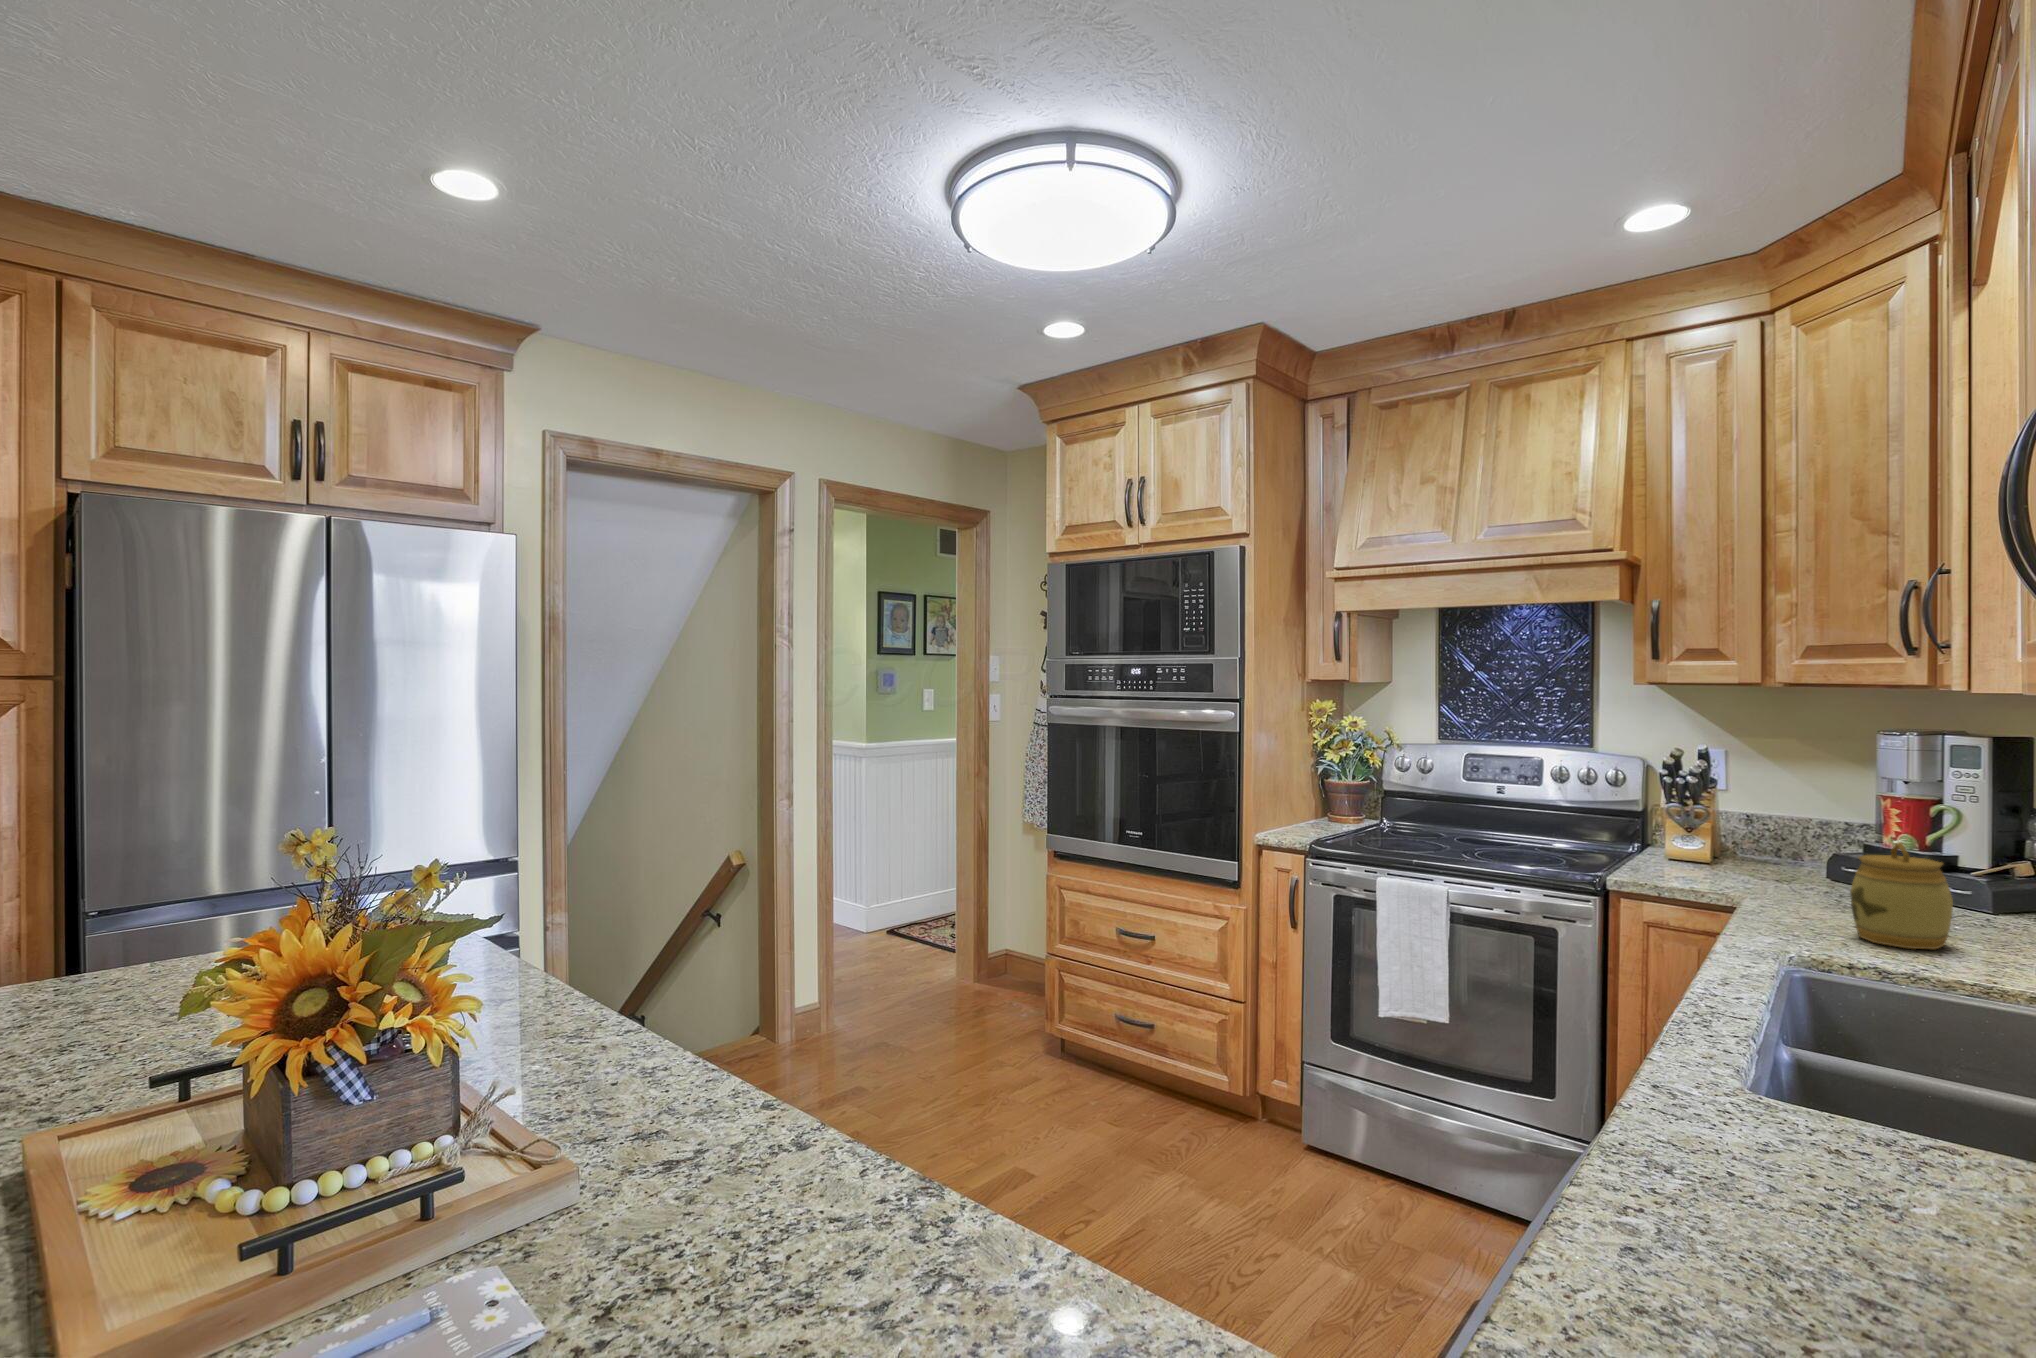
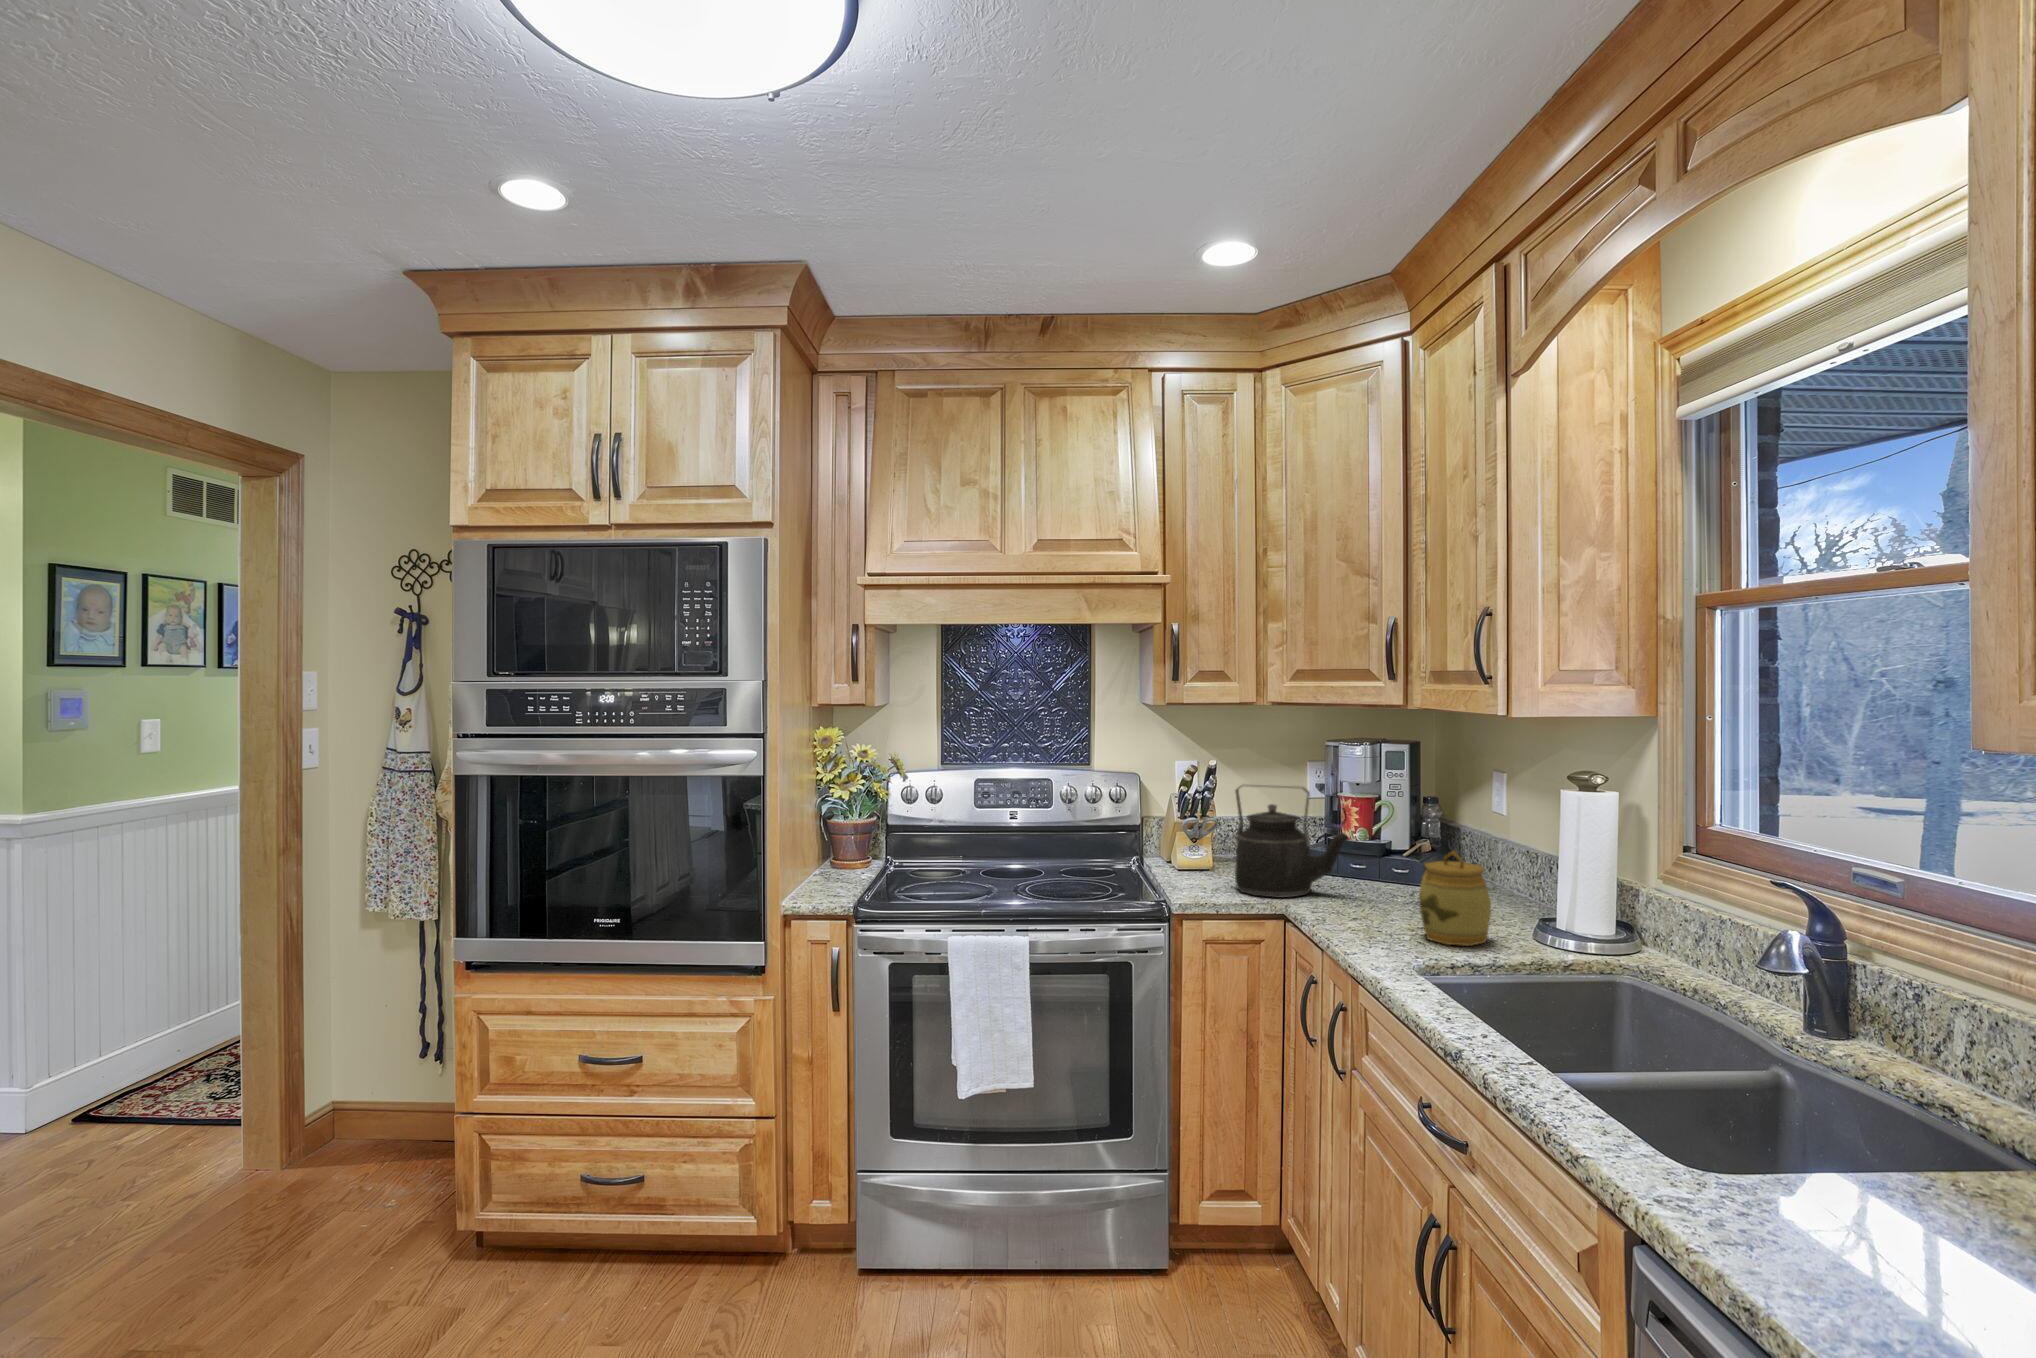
kettle: none [1703,768,1842,891] -> present [1235,784,1349,898]

